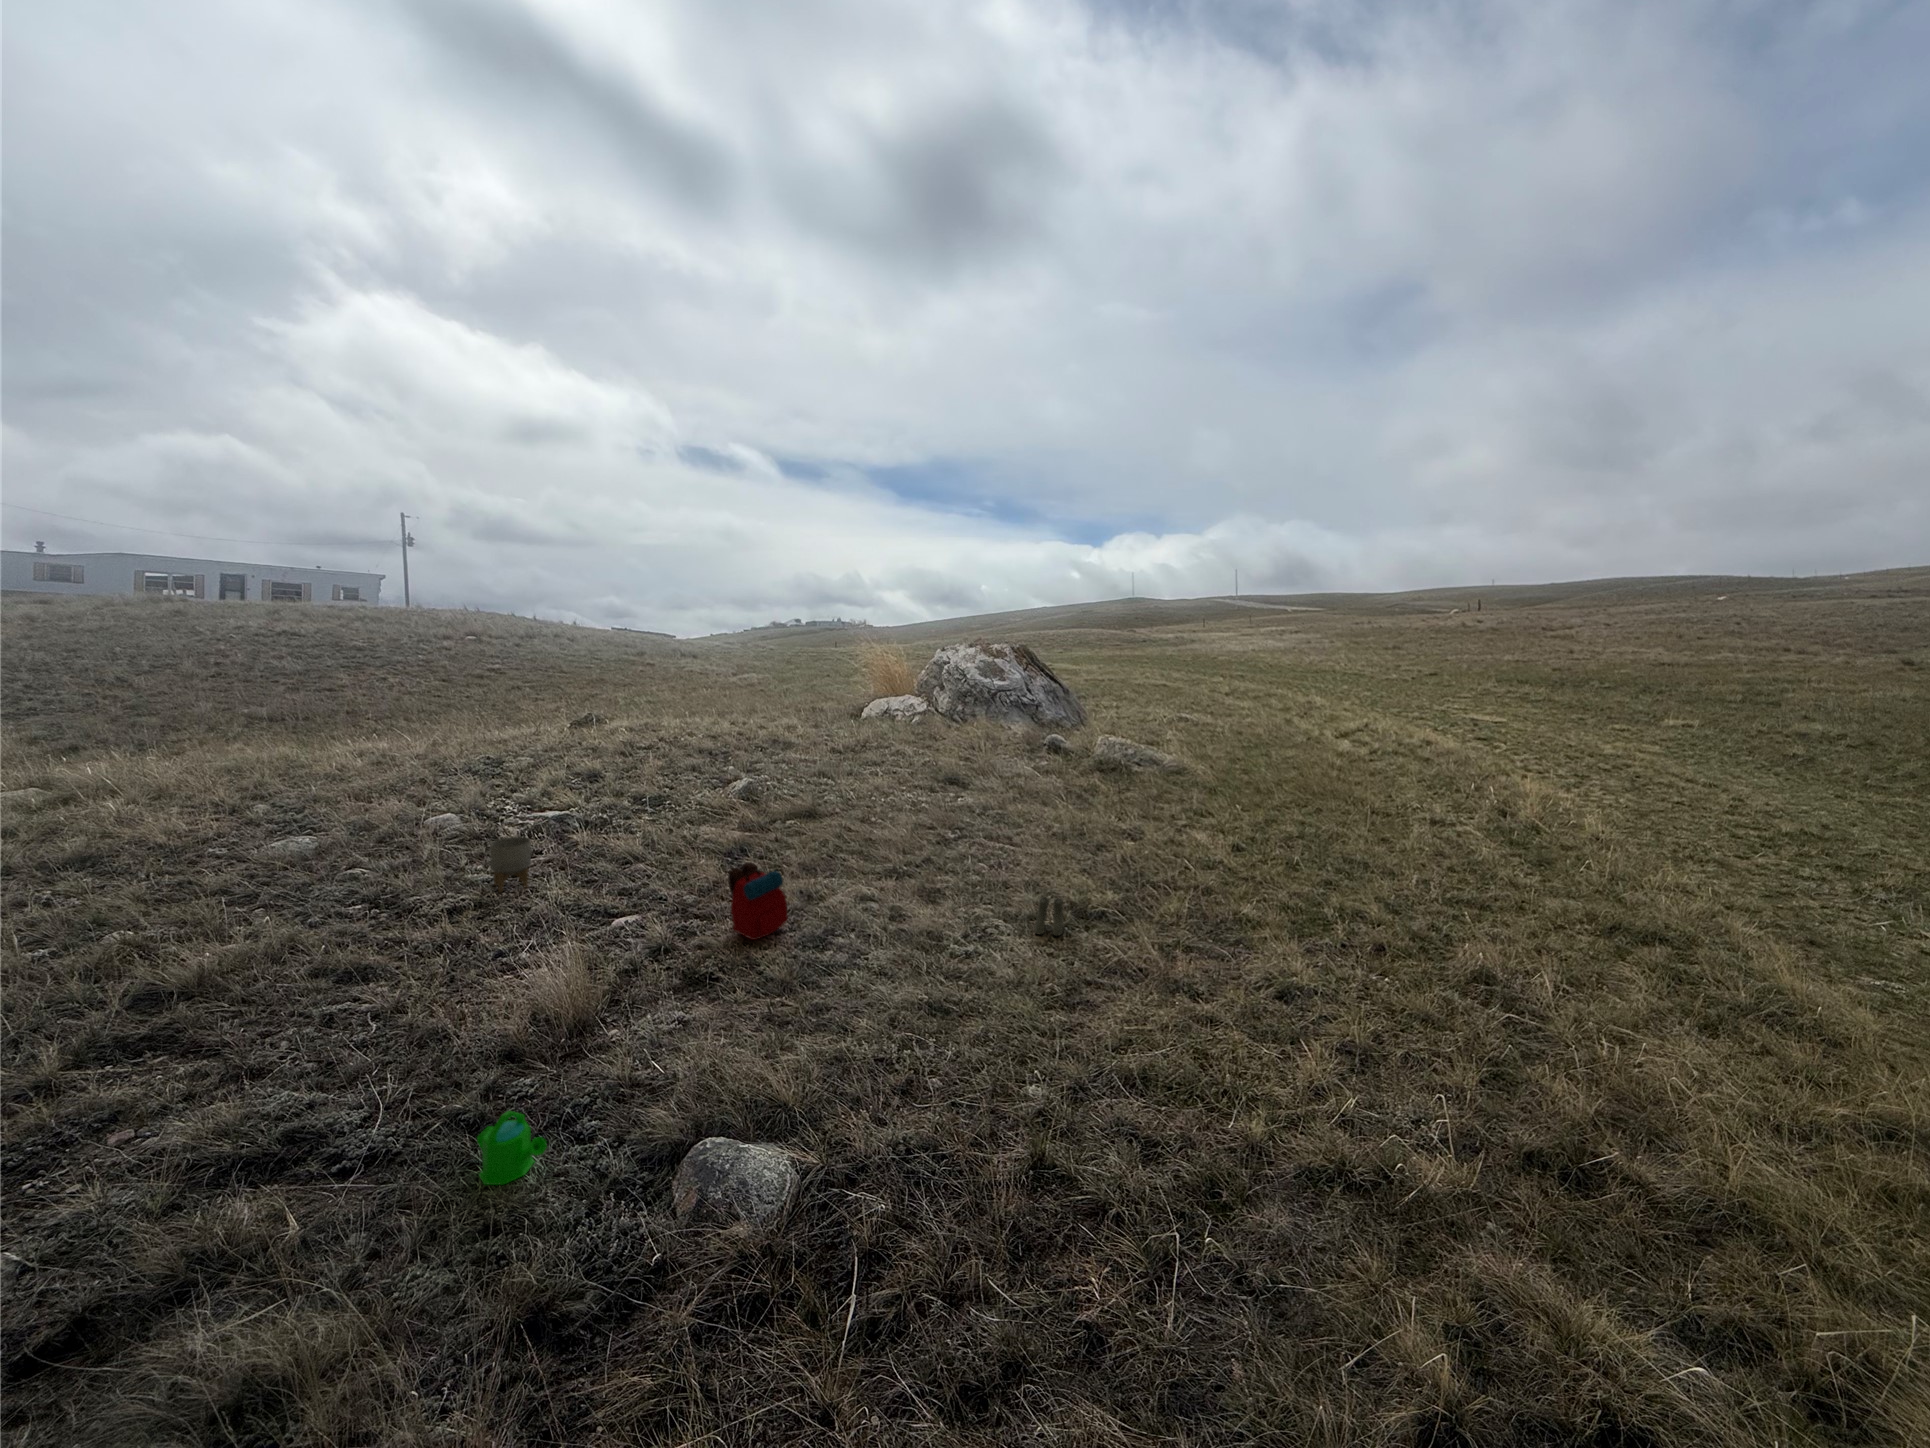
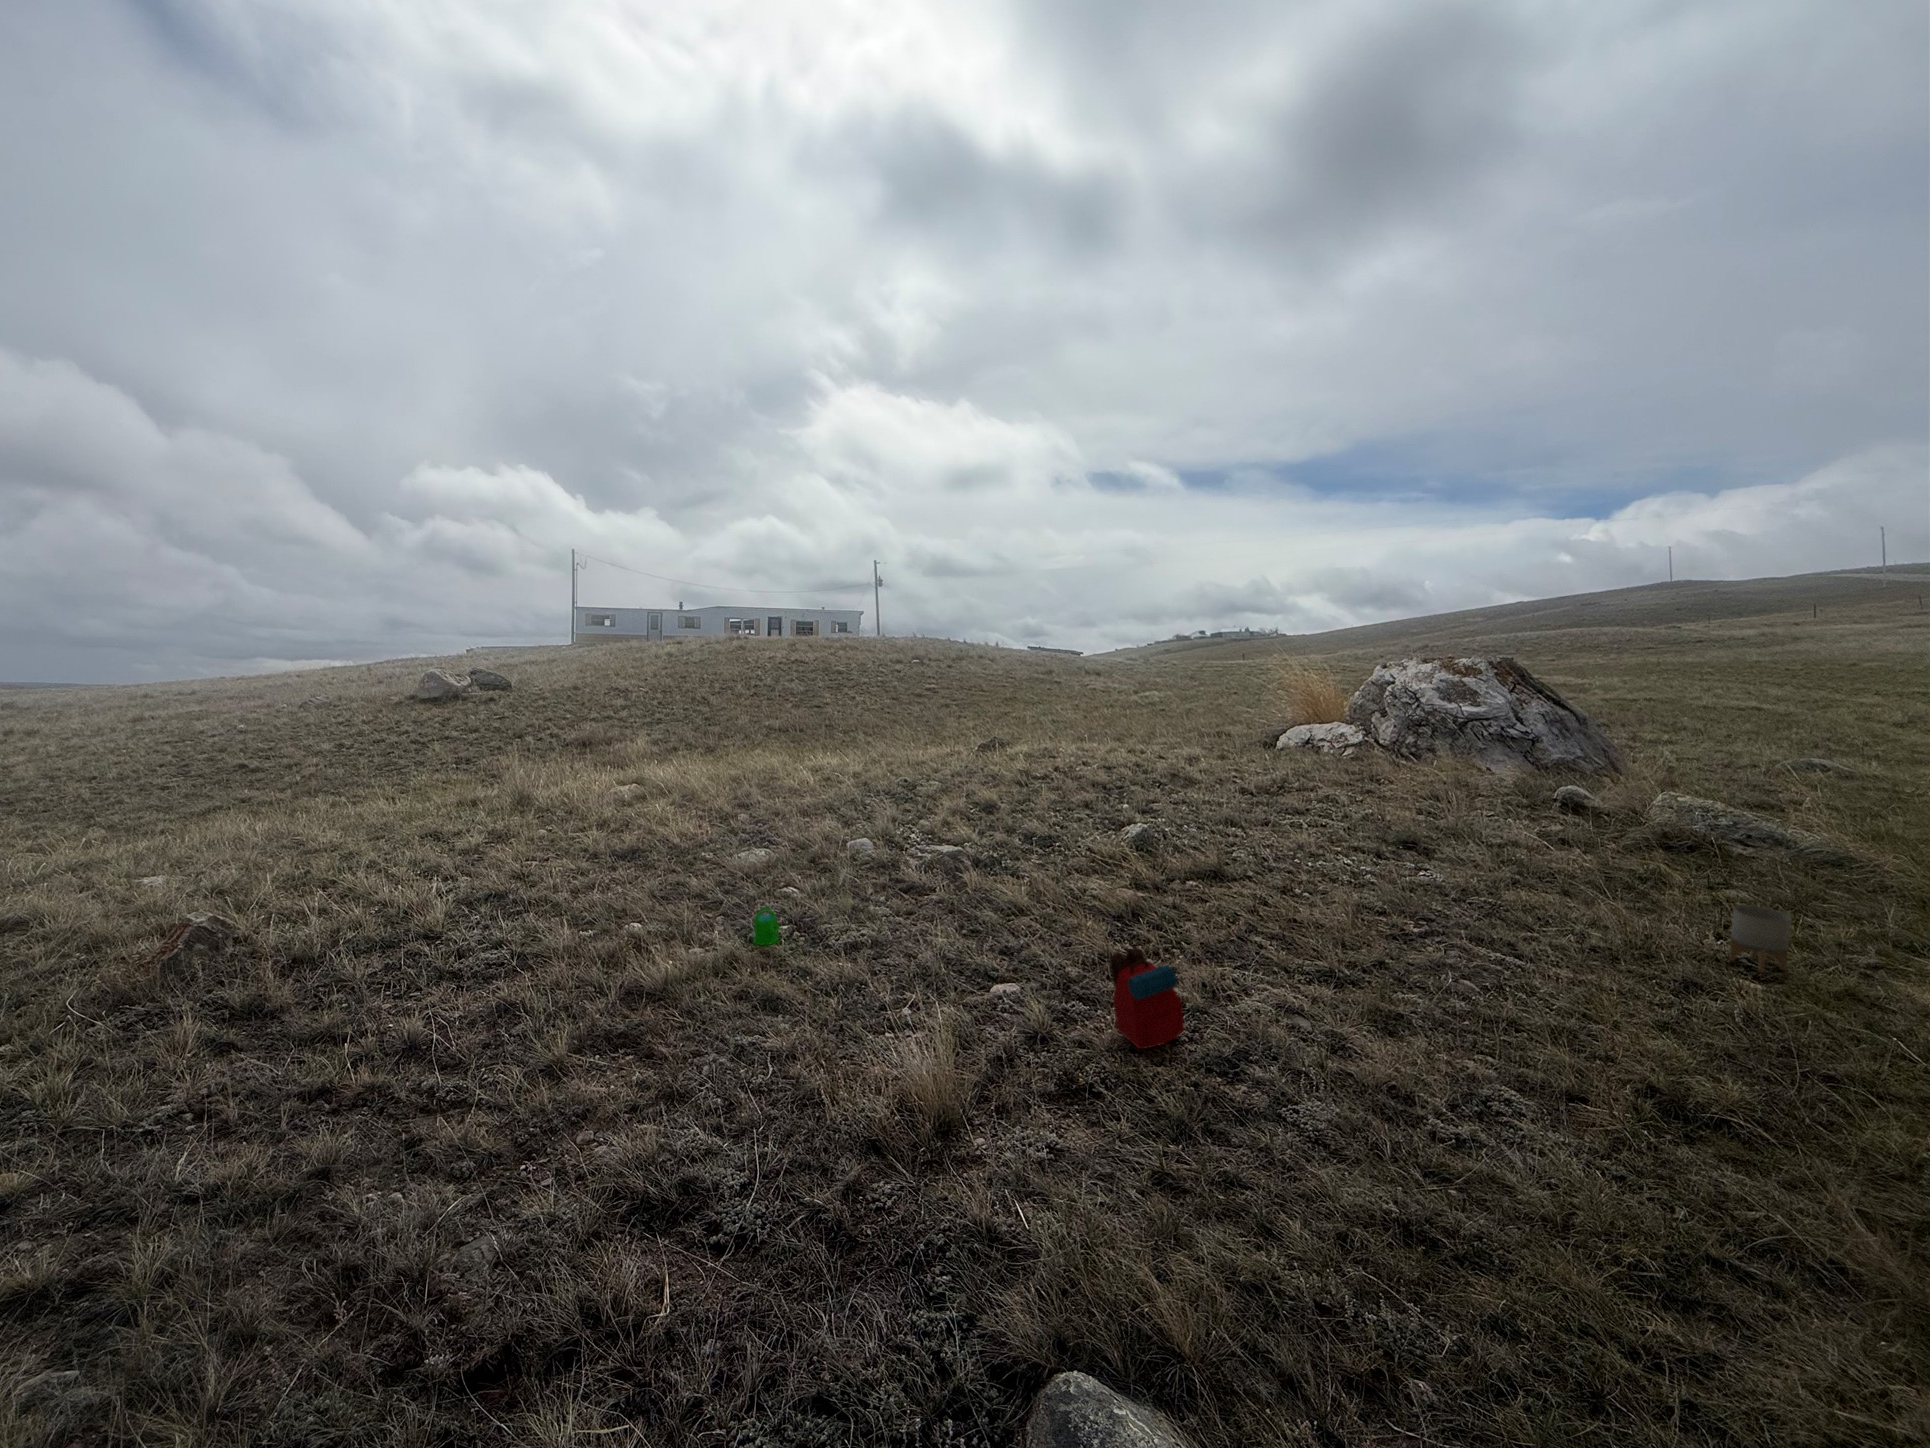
planter: present [491,836,531,892] -> present [1729,905,1791,973]
boots: present [1034,897,1064,936] -> none [1594,1083,1658,1161]
watering can: present [477,1111,547,1185] -> present [753,907,780,945]

